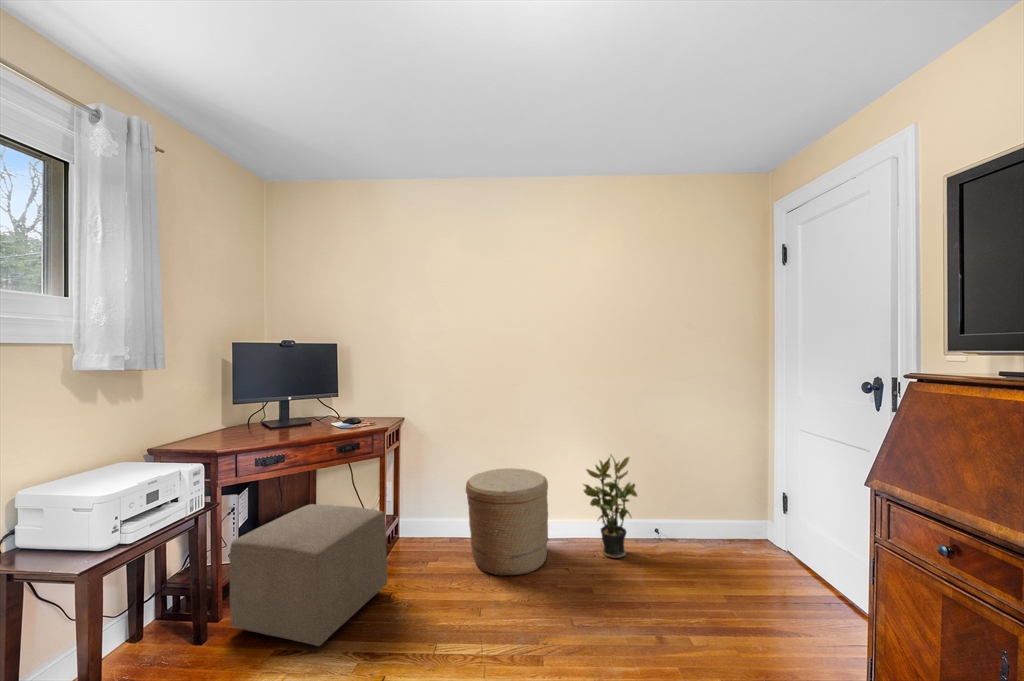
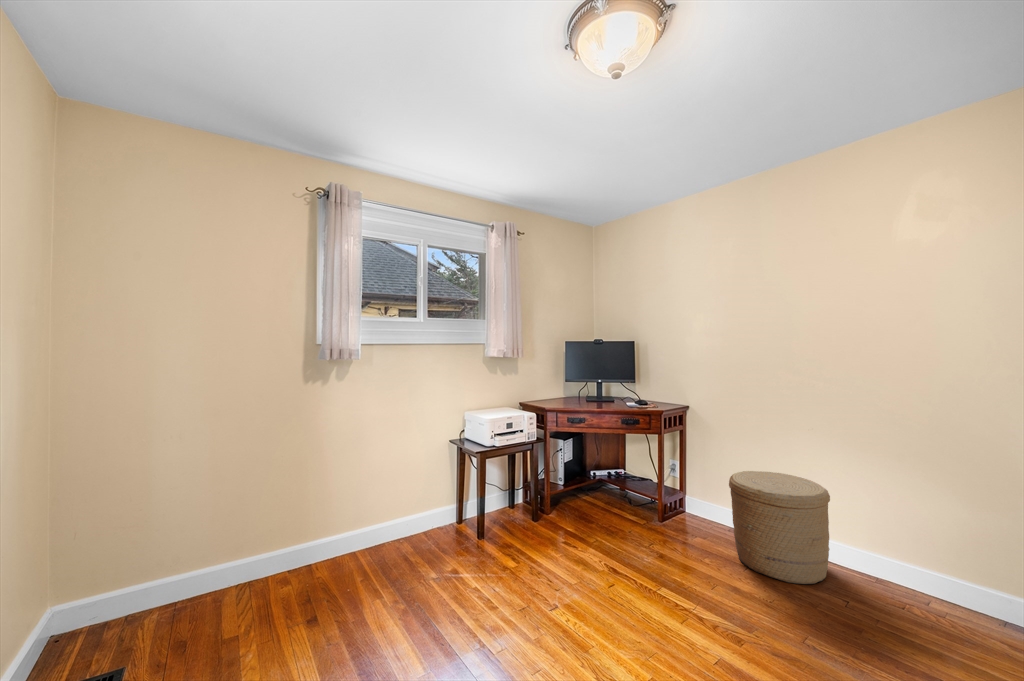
potted plant: present [584,455,637,558] -> none [880,487,979,625]
ottoman: present [229,504,387,646] -> none [549,459,650,549]

